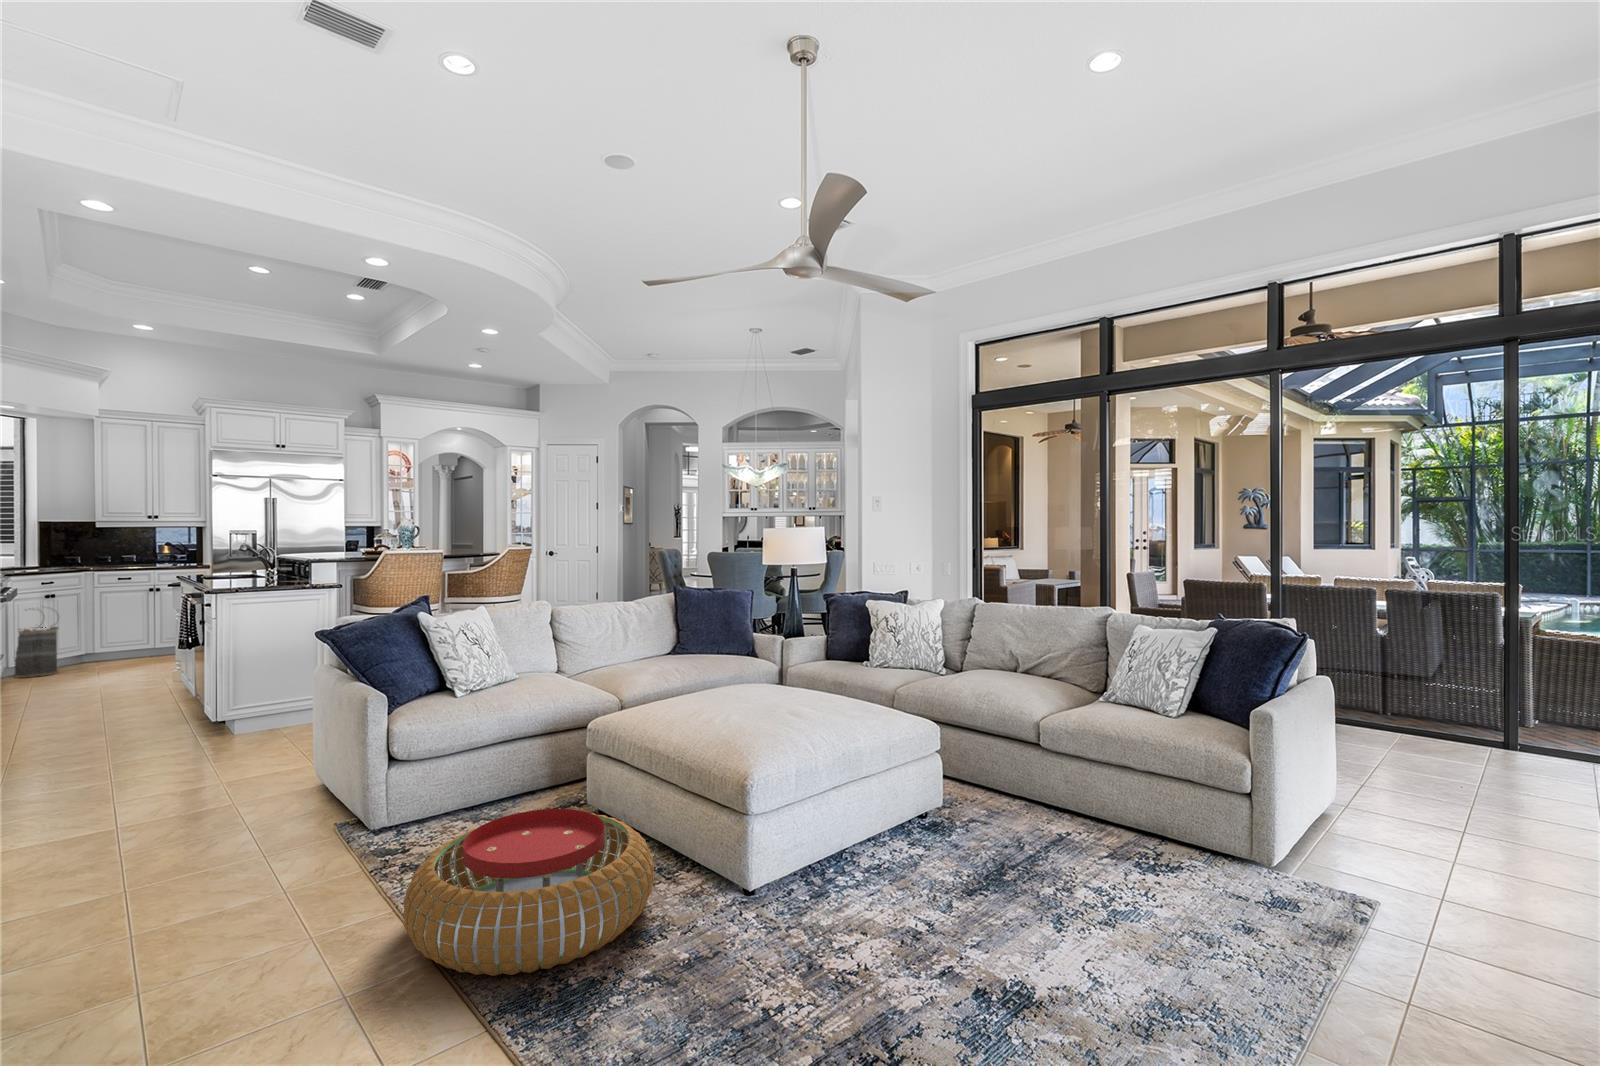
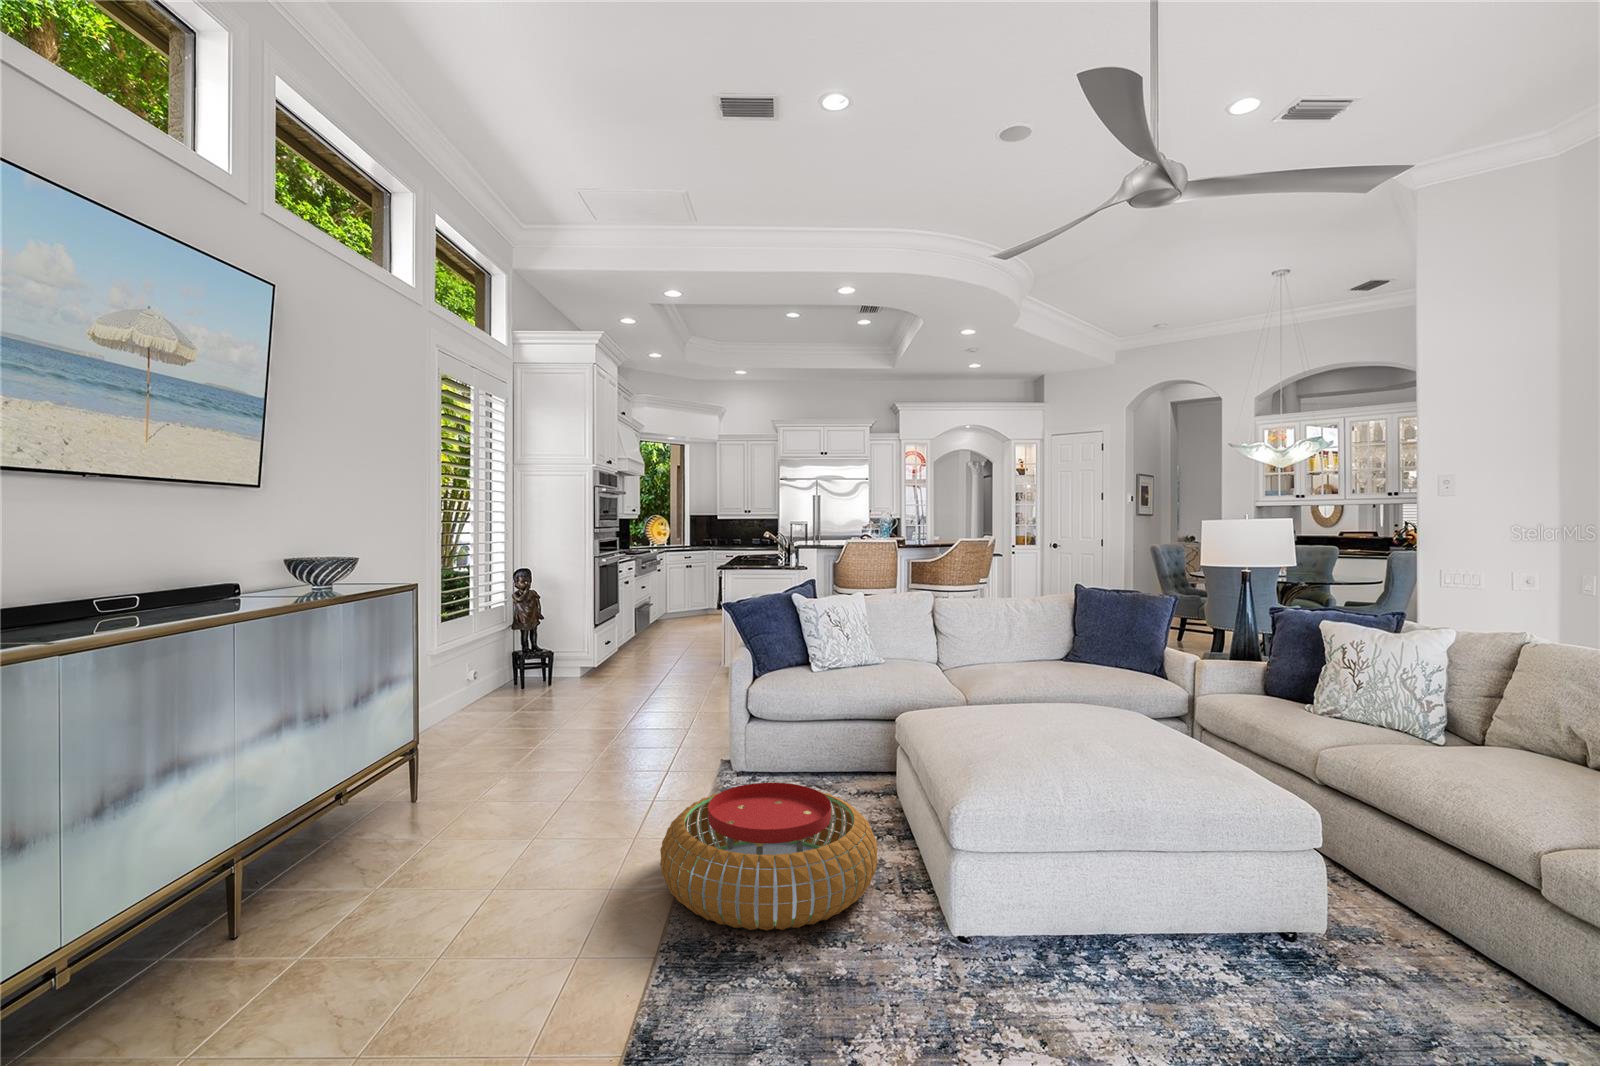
basket: present [14,609,58,677] -> none [672,575,694,621]

